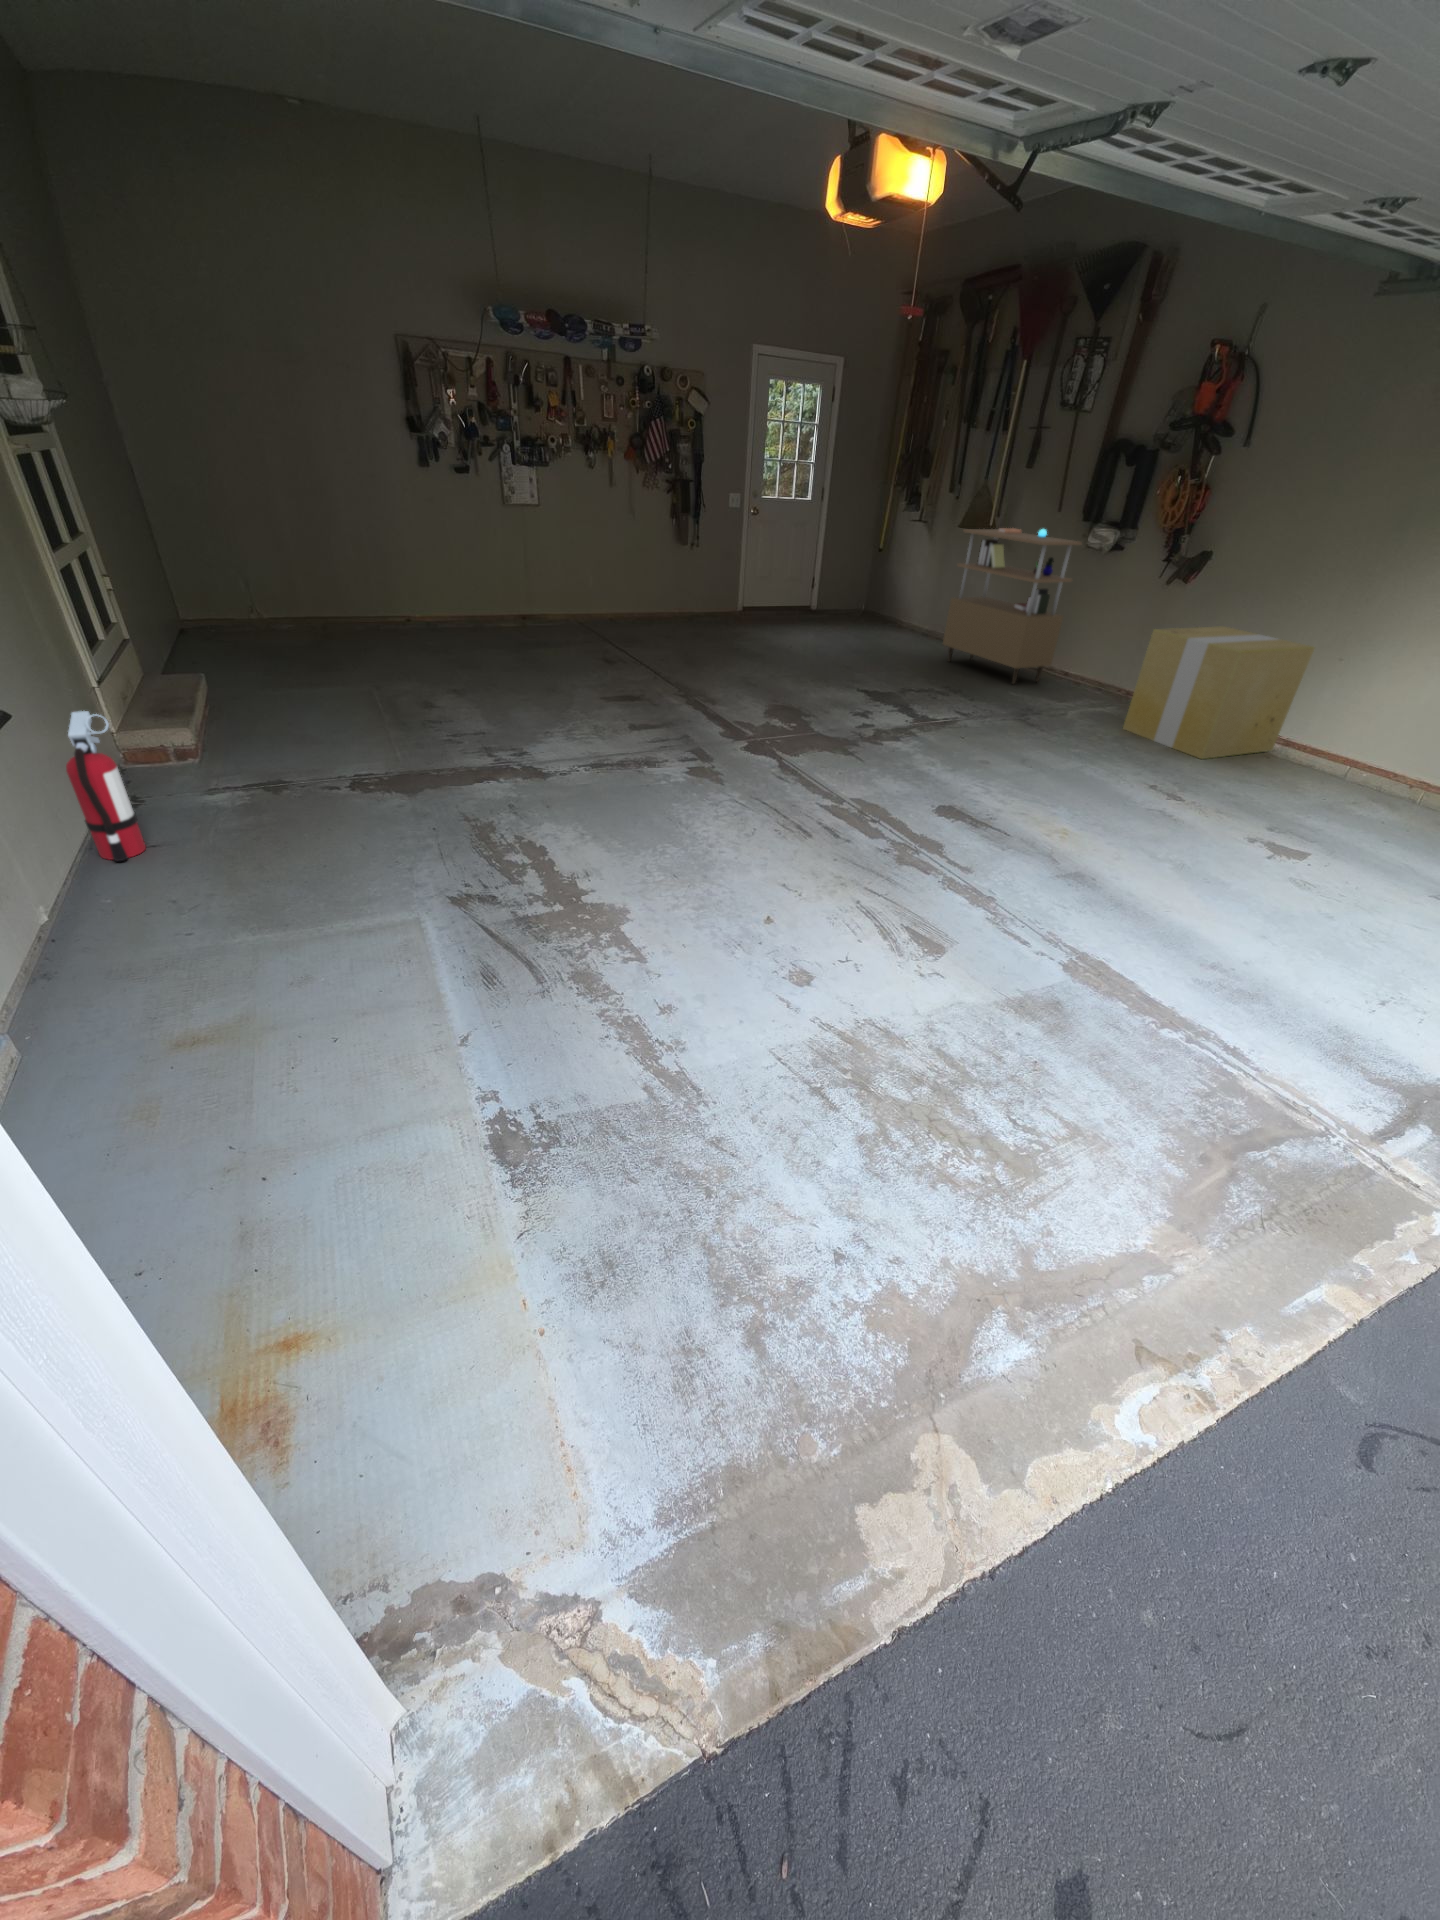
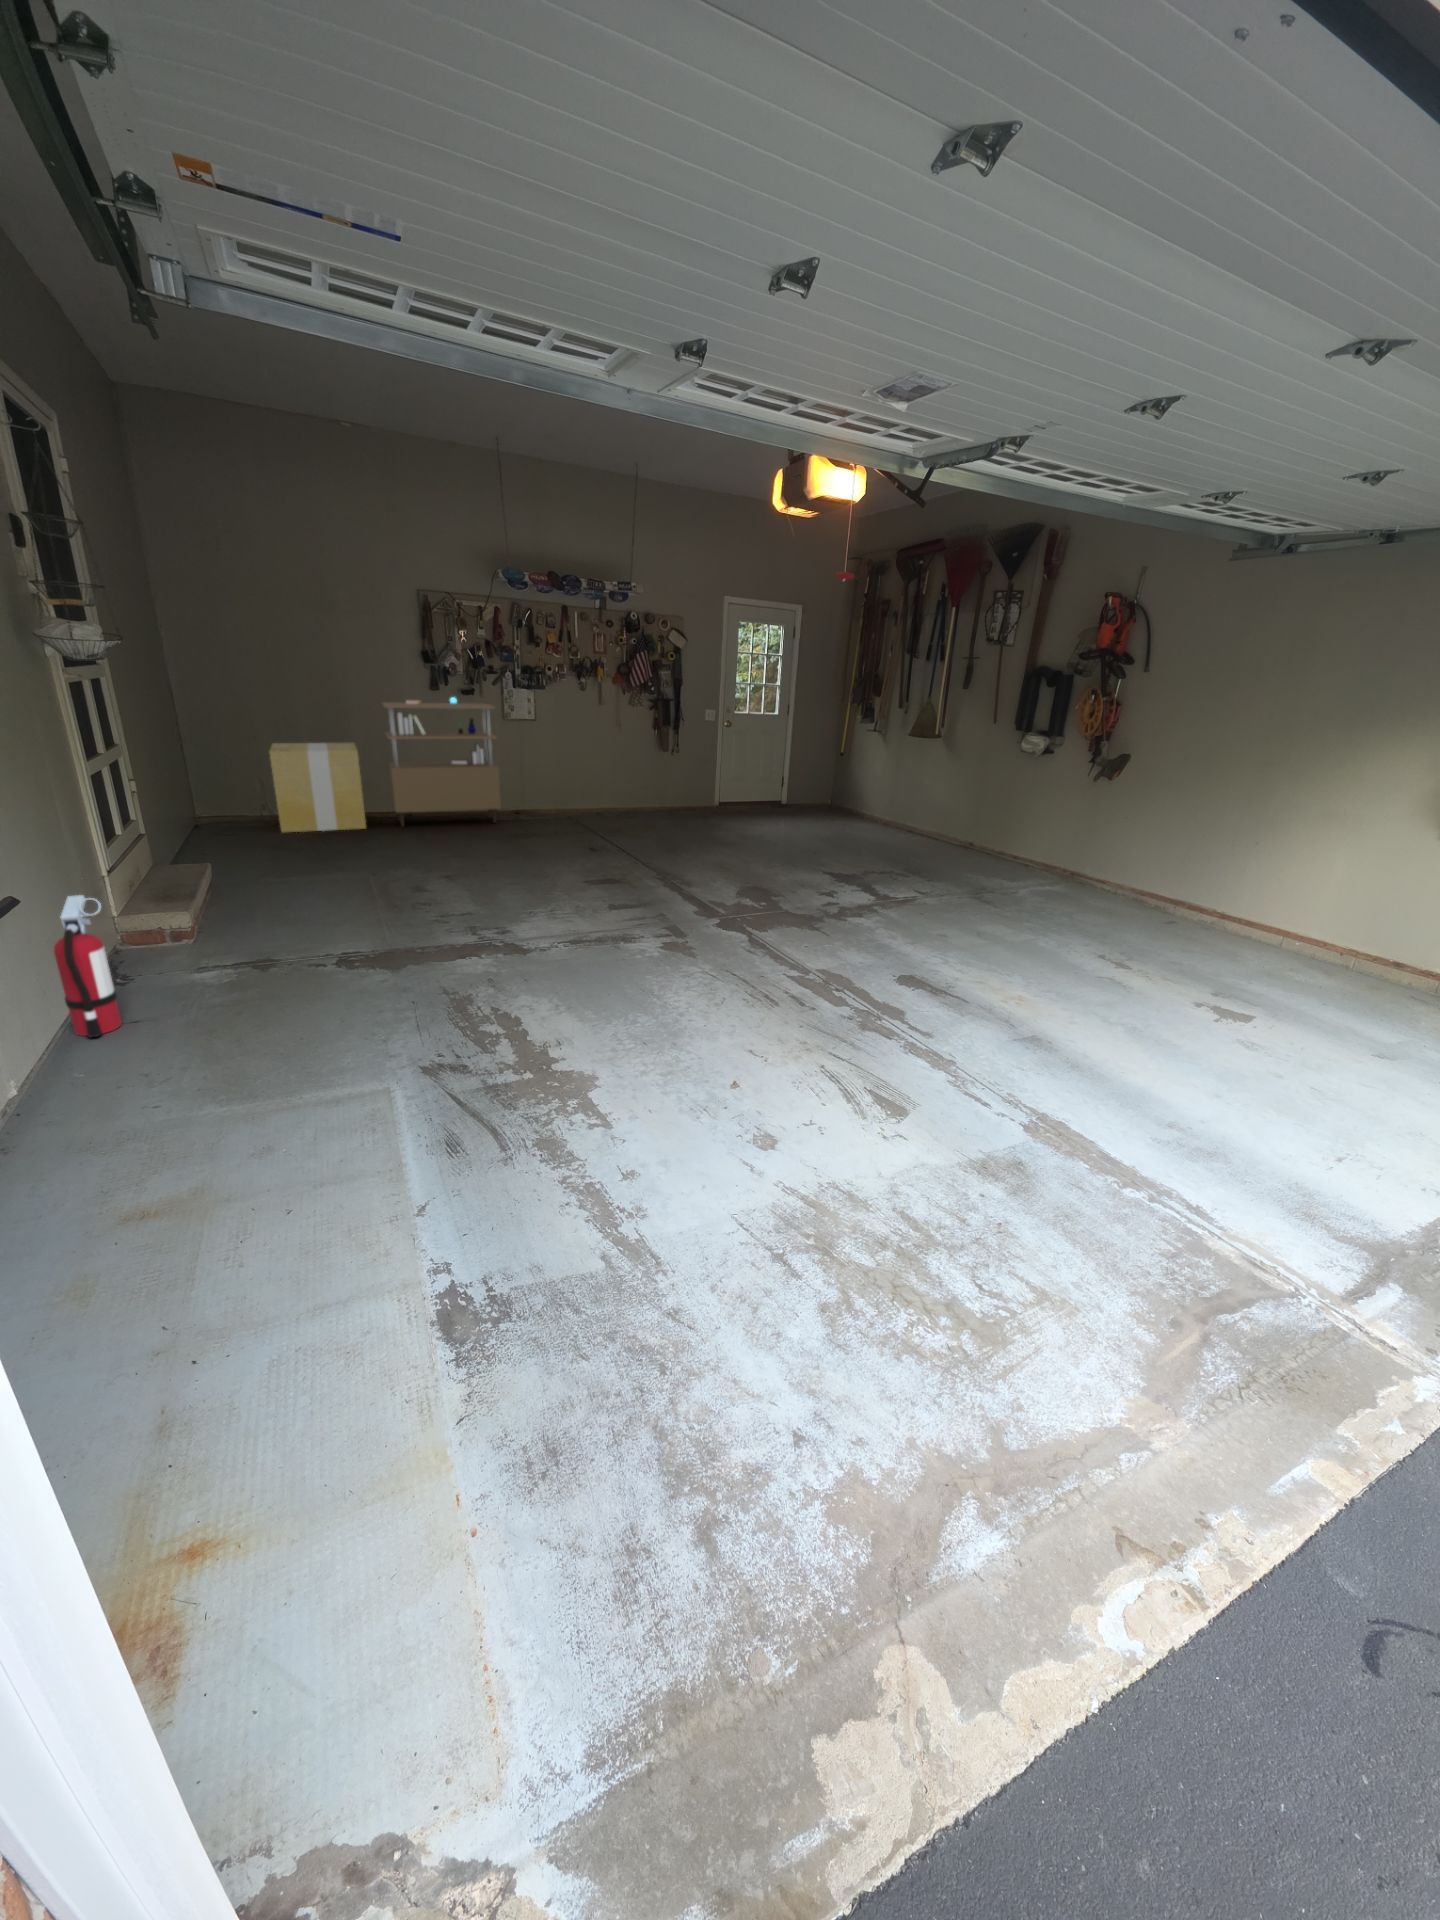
shelving unit: present [943,528,1081,684] -> present [382,697,501,826]
cardboard box: present [1123,626,1314,759] -> present [270,743,366,833]

